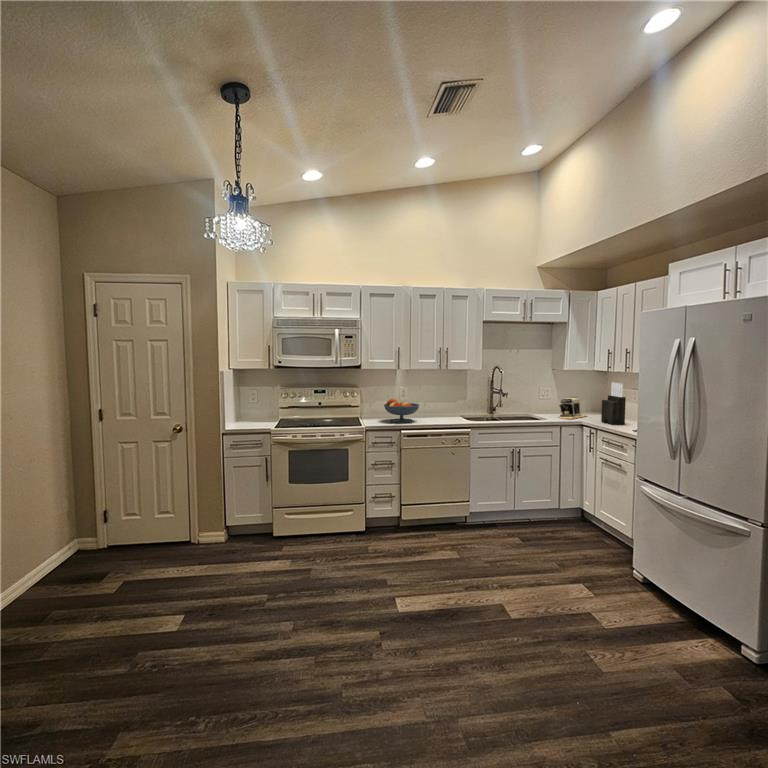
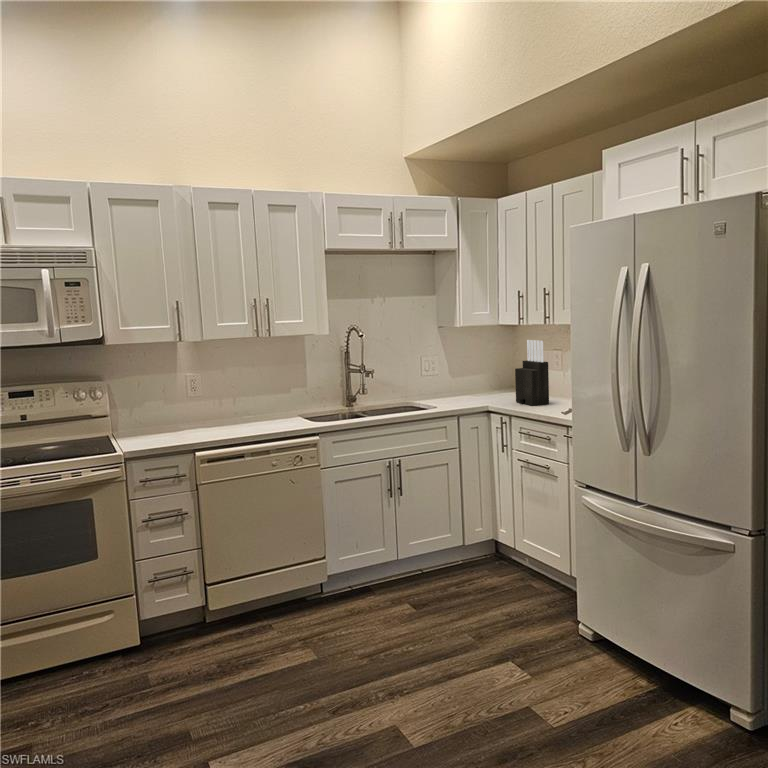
coffee maker: present [559,397,586,419] -> none [452,366,495,403]
fruit bowl: present [384,399,419,423] -> none [157,393,225,437]

